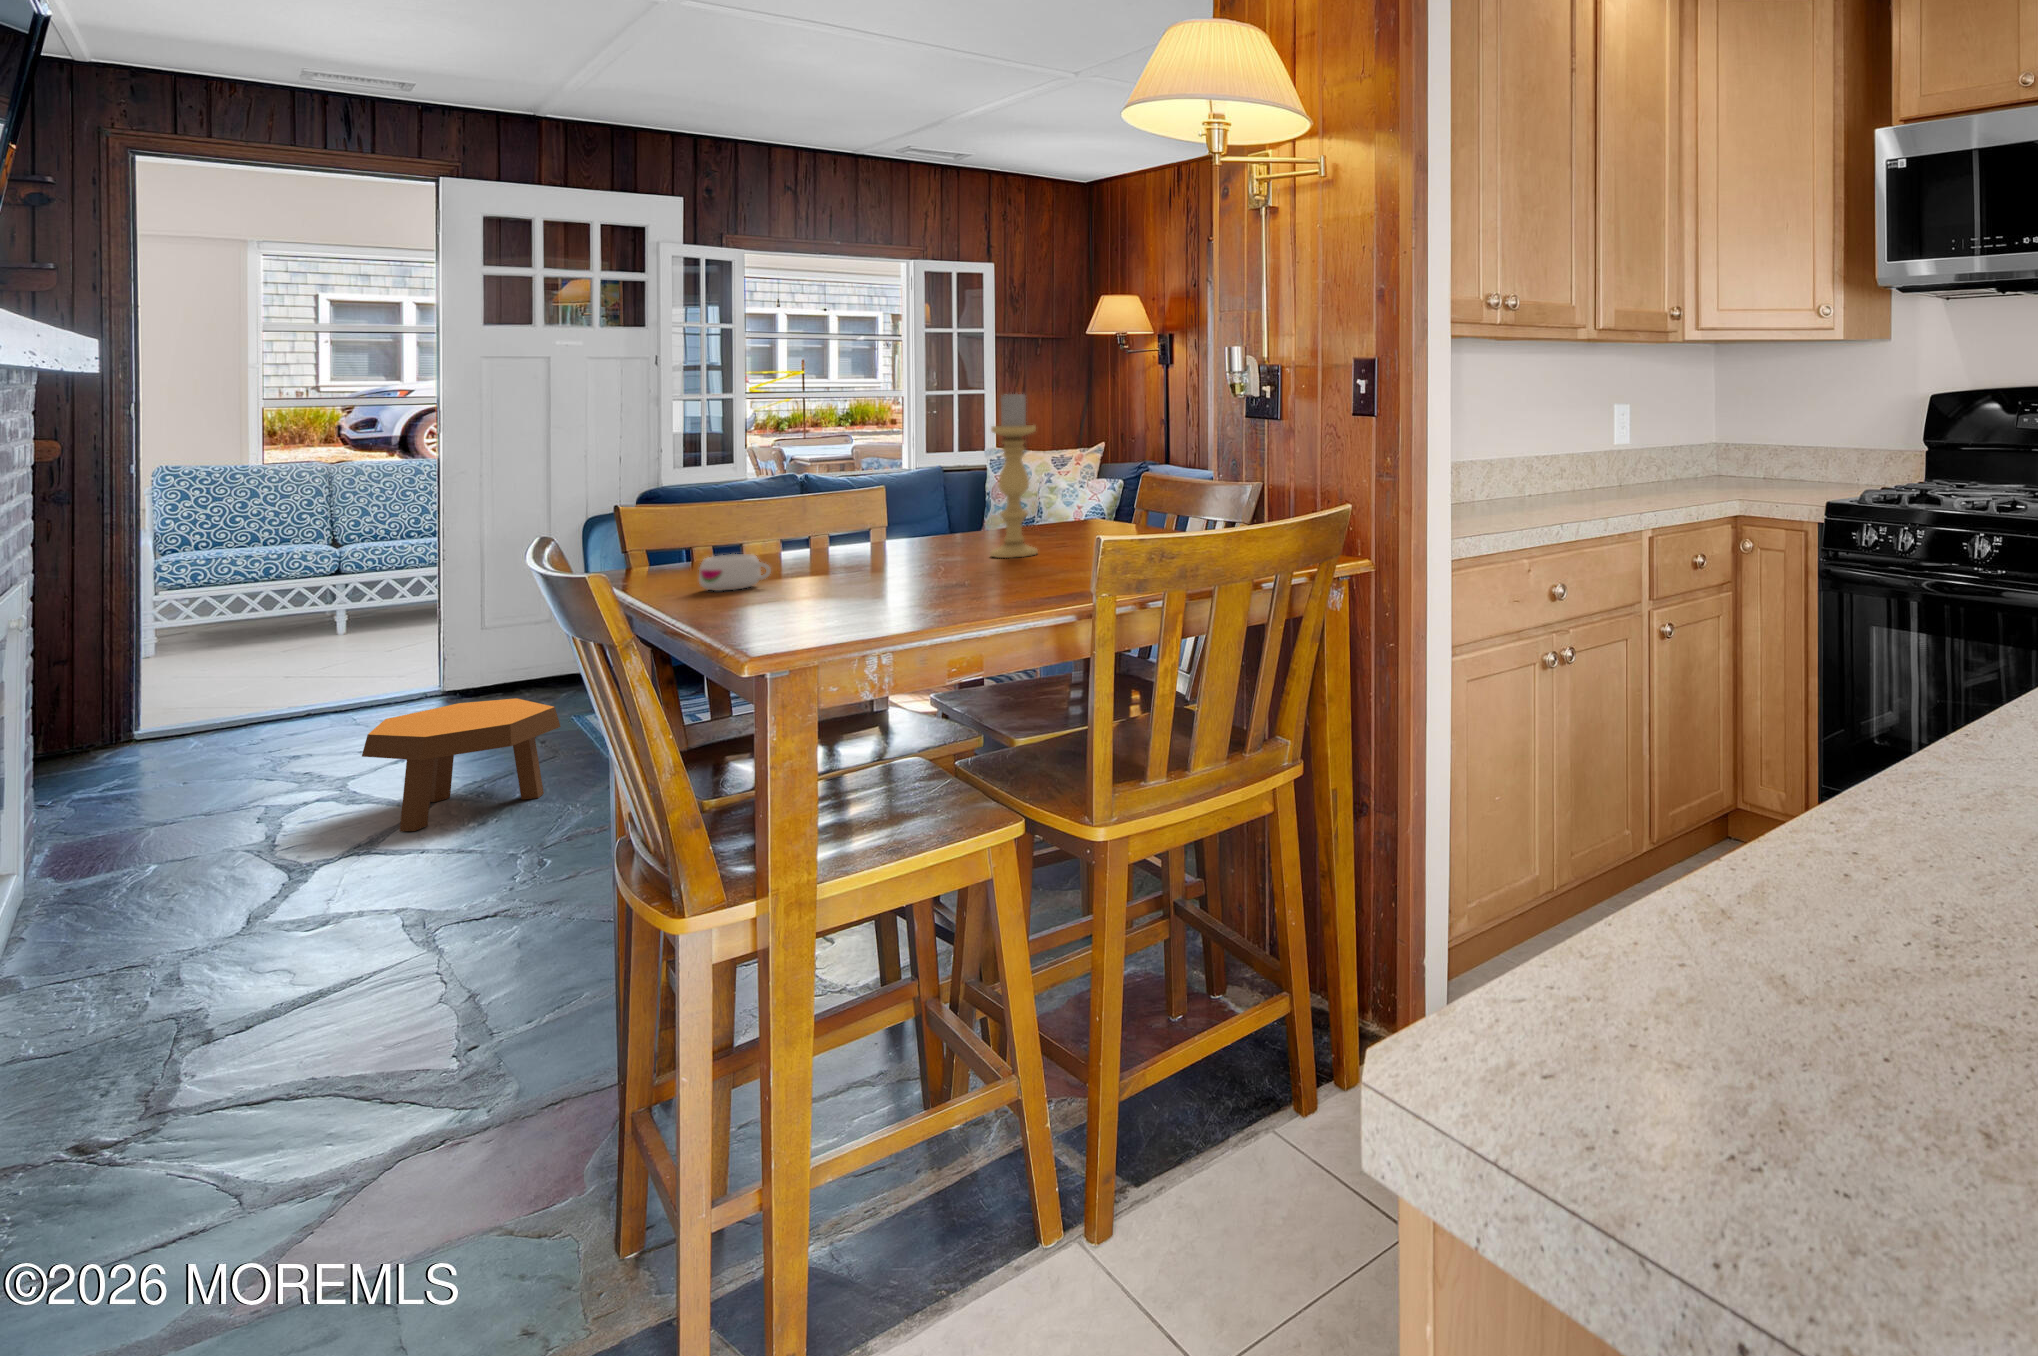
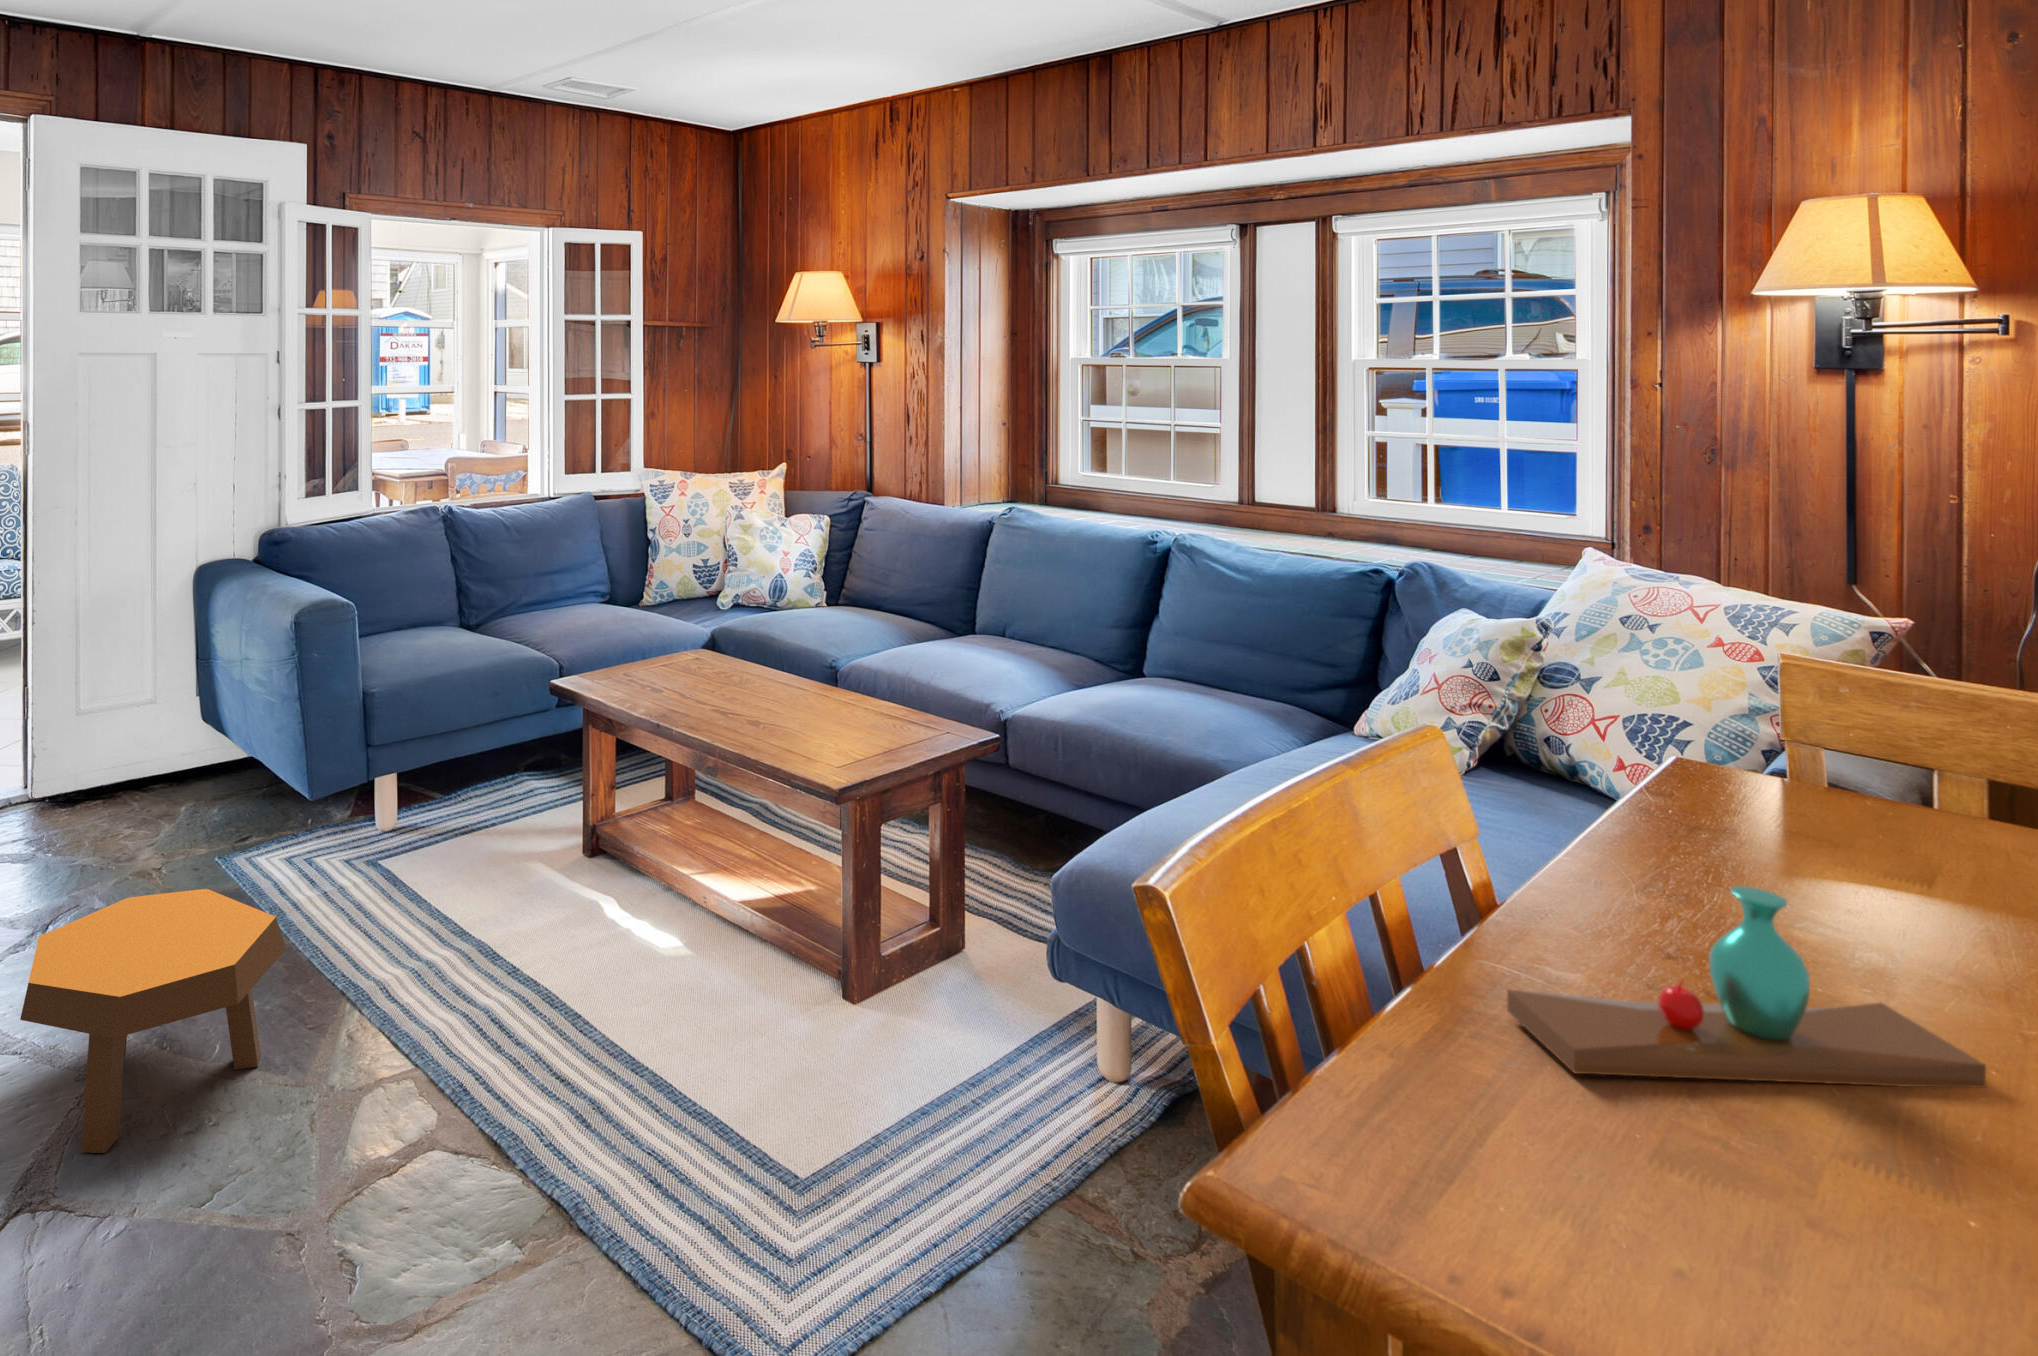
candle holder: present [990,394,1038,558] -> none [1676,494,1823,934]
vase: none [809,518,957,576] -> present [1507,886,1986,1088]
mug: present [699,554,771,591] -> none [1458,1056,1695,1241]

